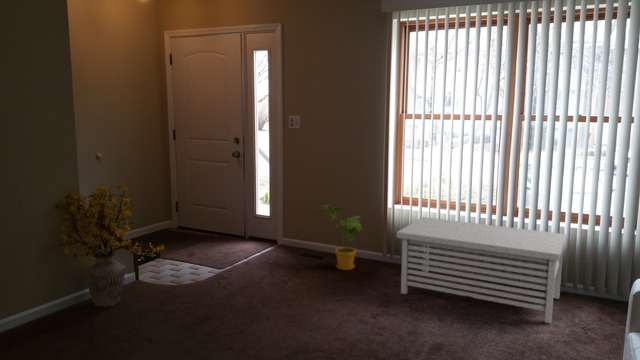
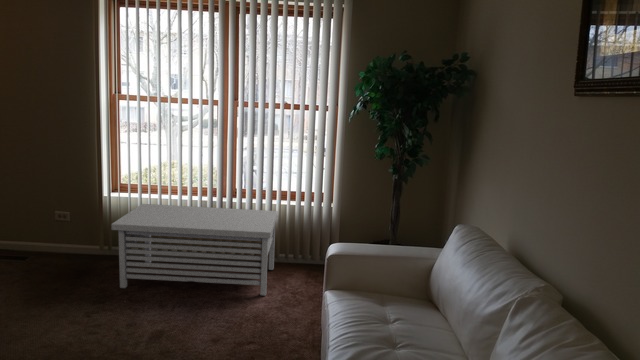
house plant: present [323,205,361,270] -> none [20,198,73,270]

